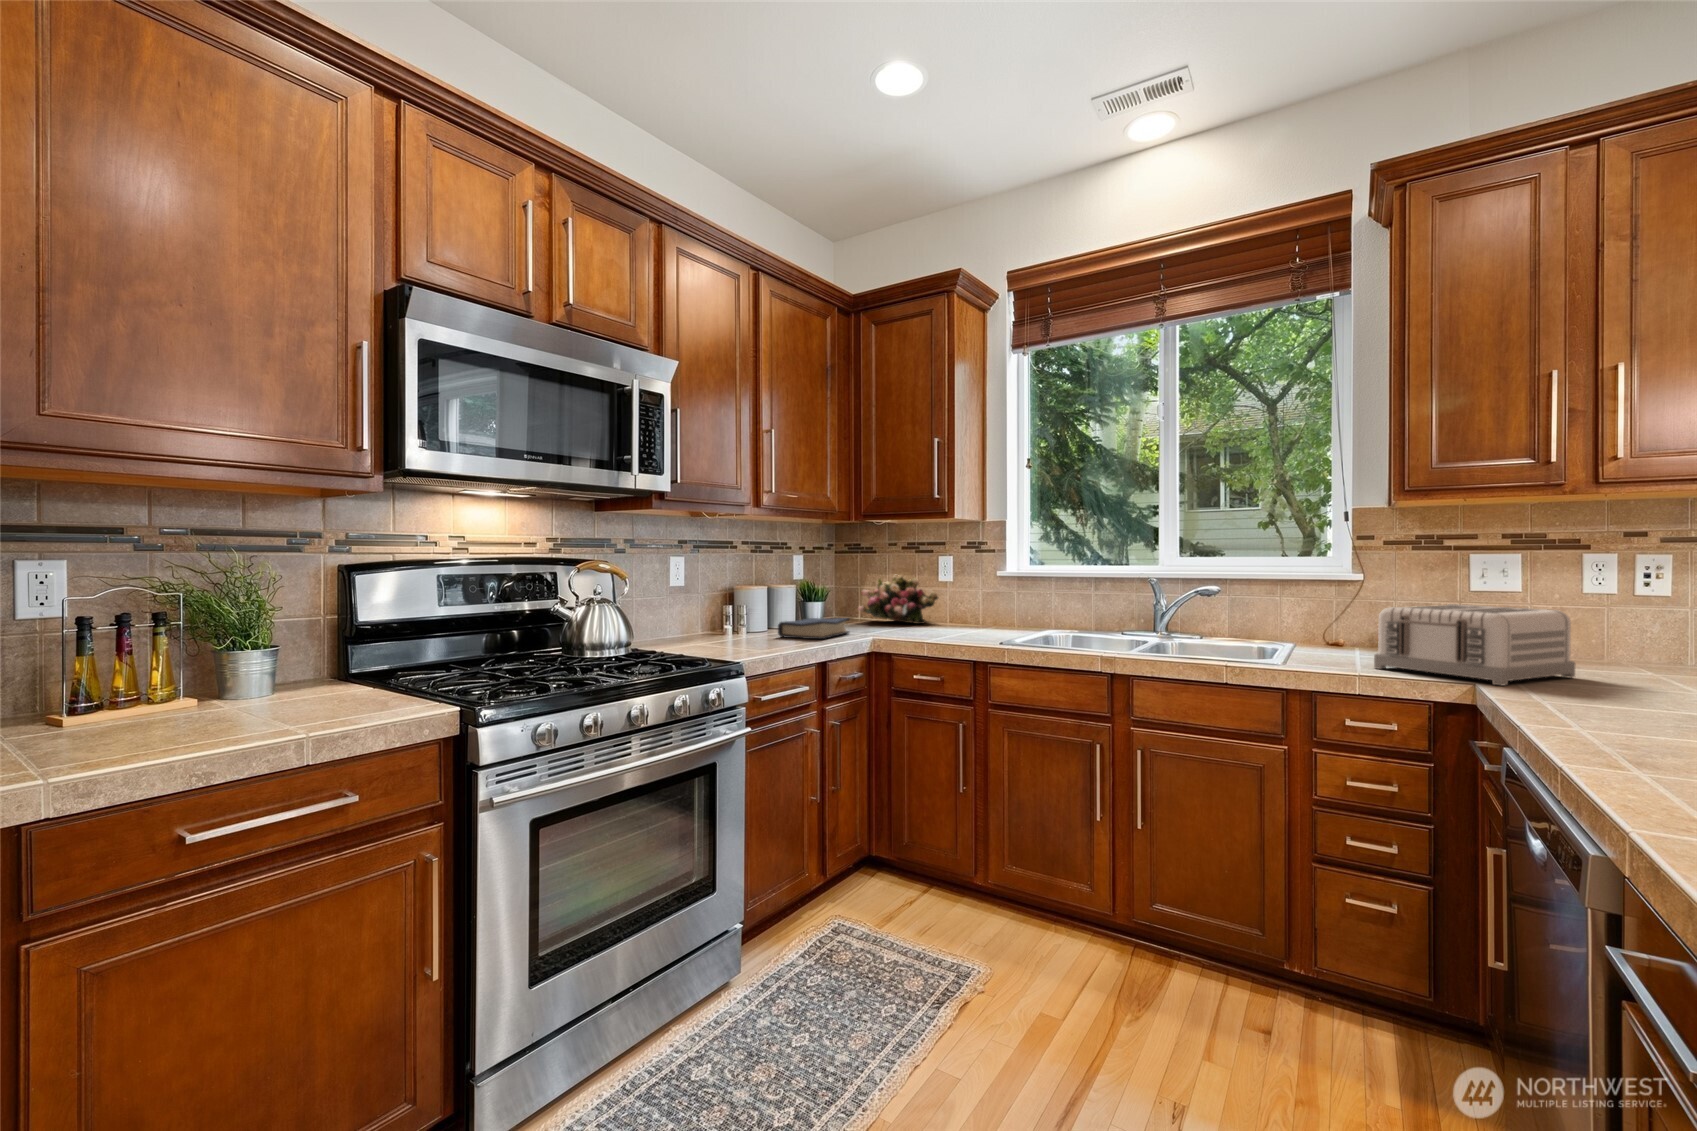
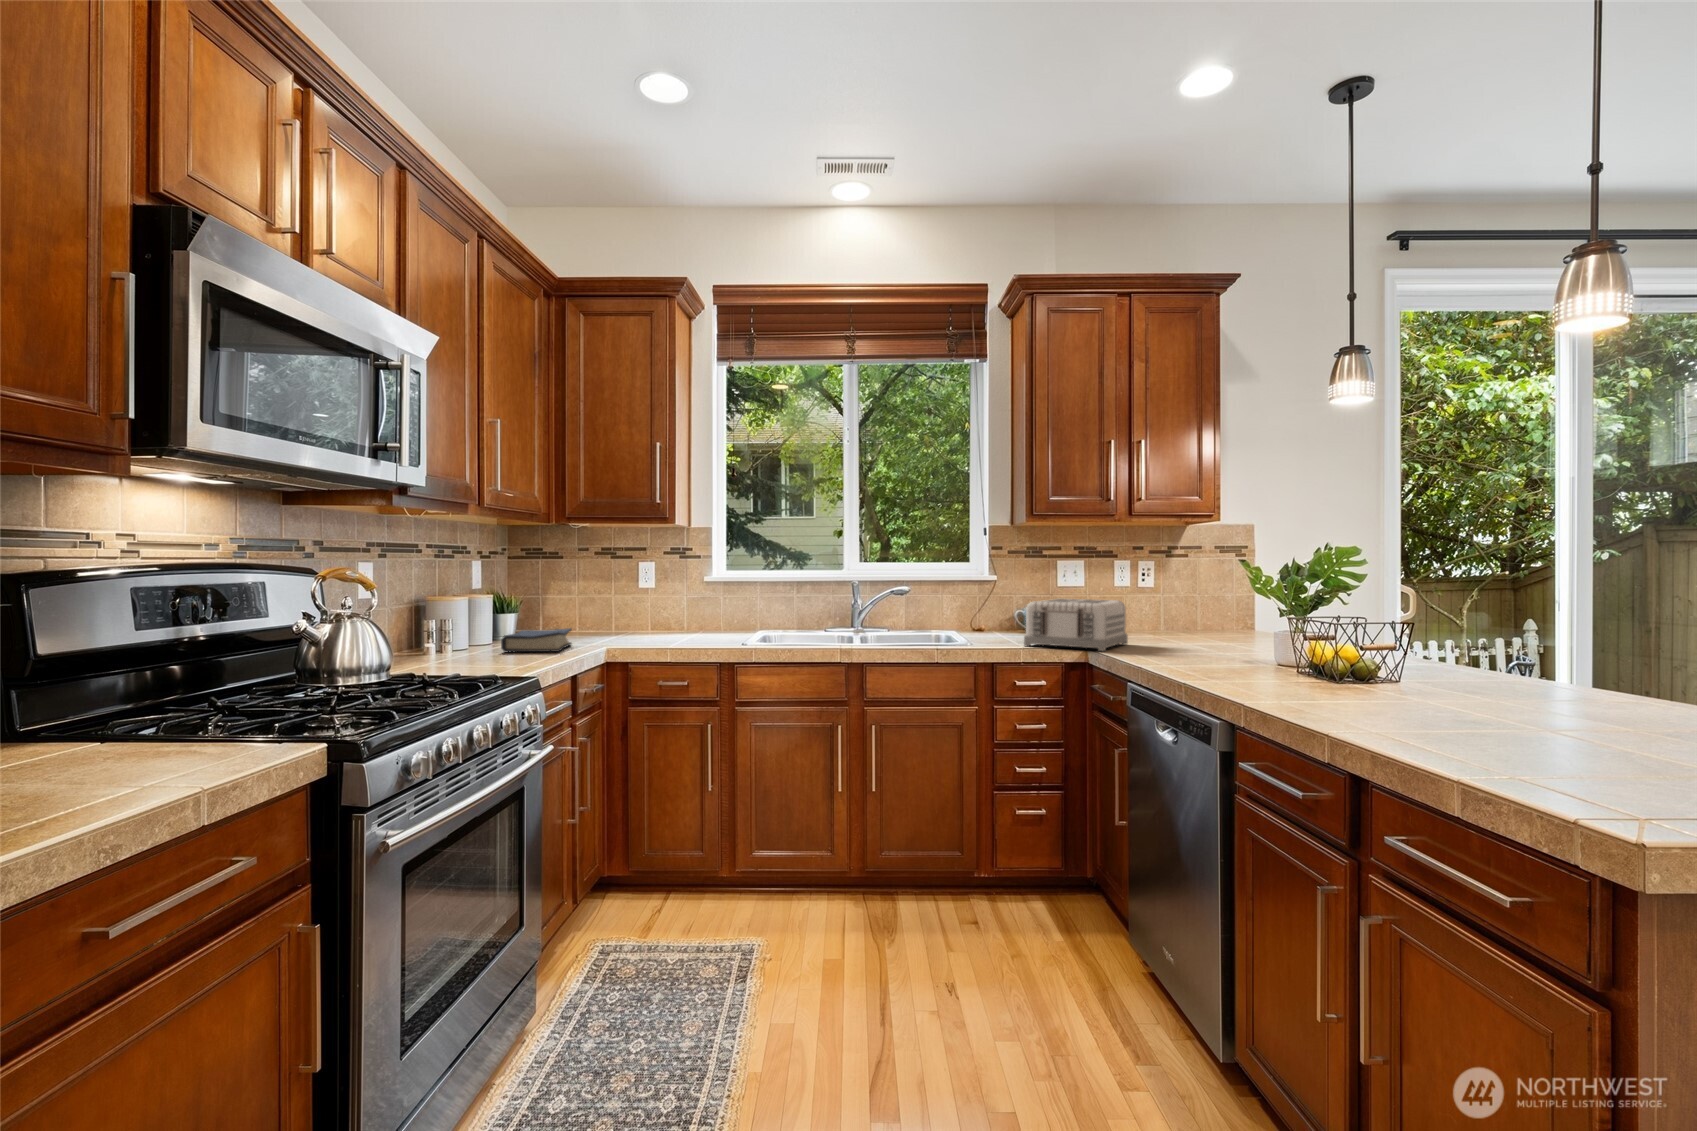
flower arrangement: present [858,575,938,624] -> none [551,582,636,632]

